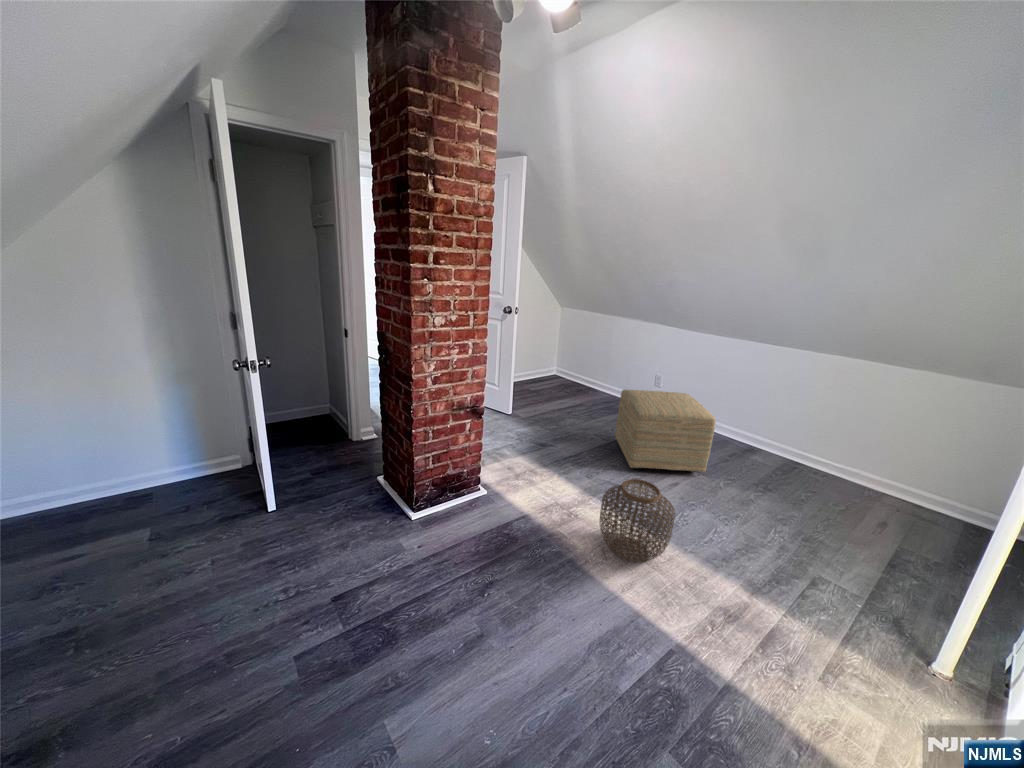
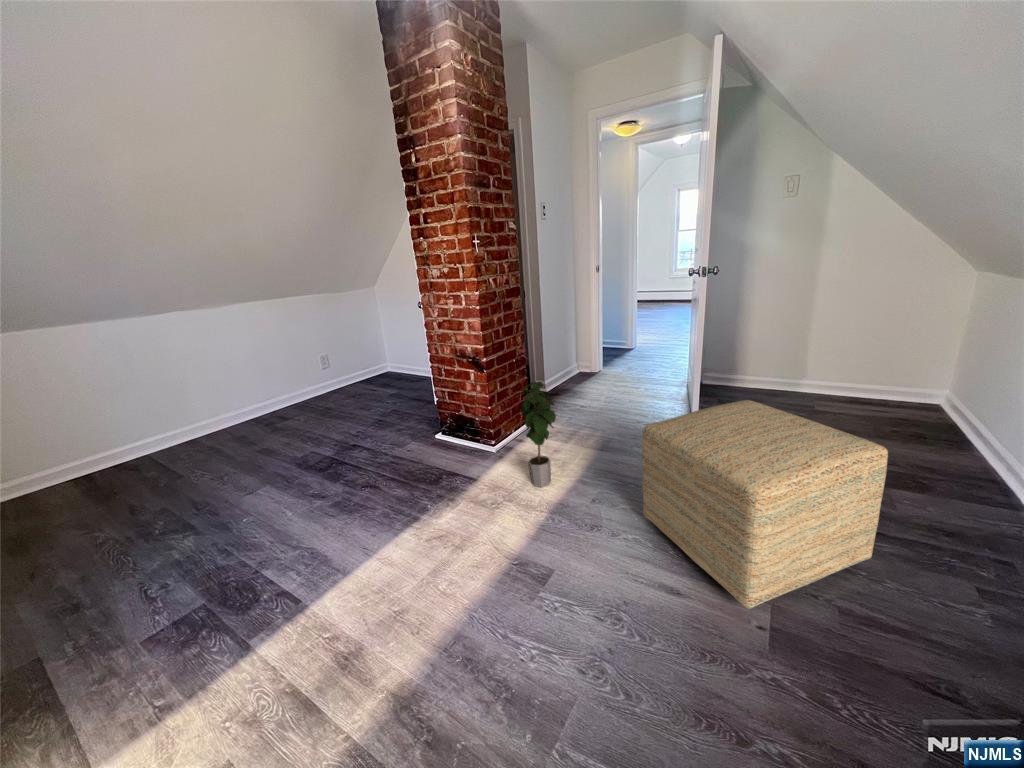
potted plant: none [527,409,606,493] -> present [521,382,556,487]
woven basket: present [599,479,675,563] -> none [391,463,485,569]

